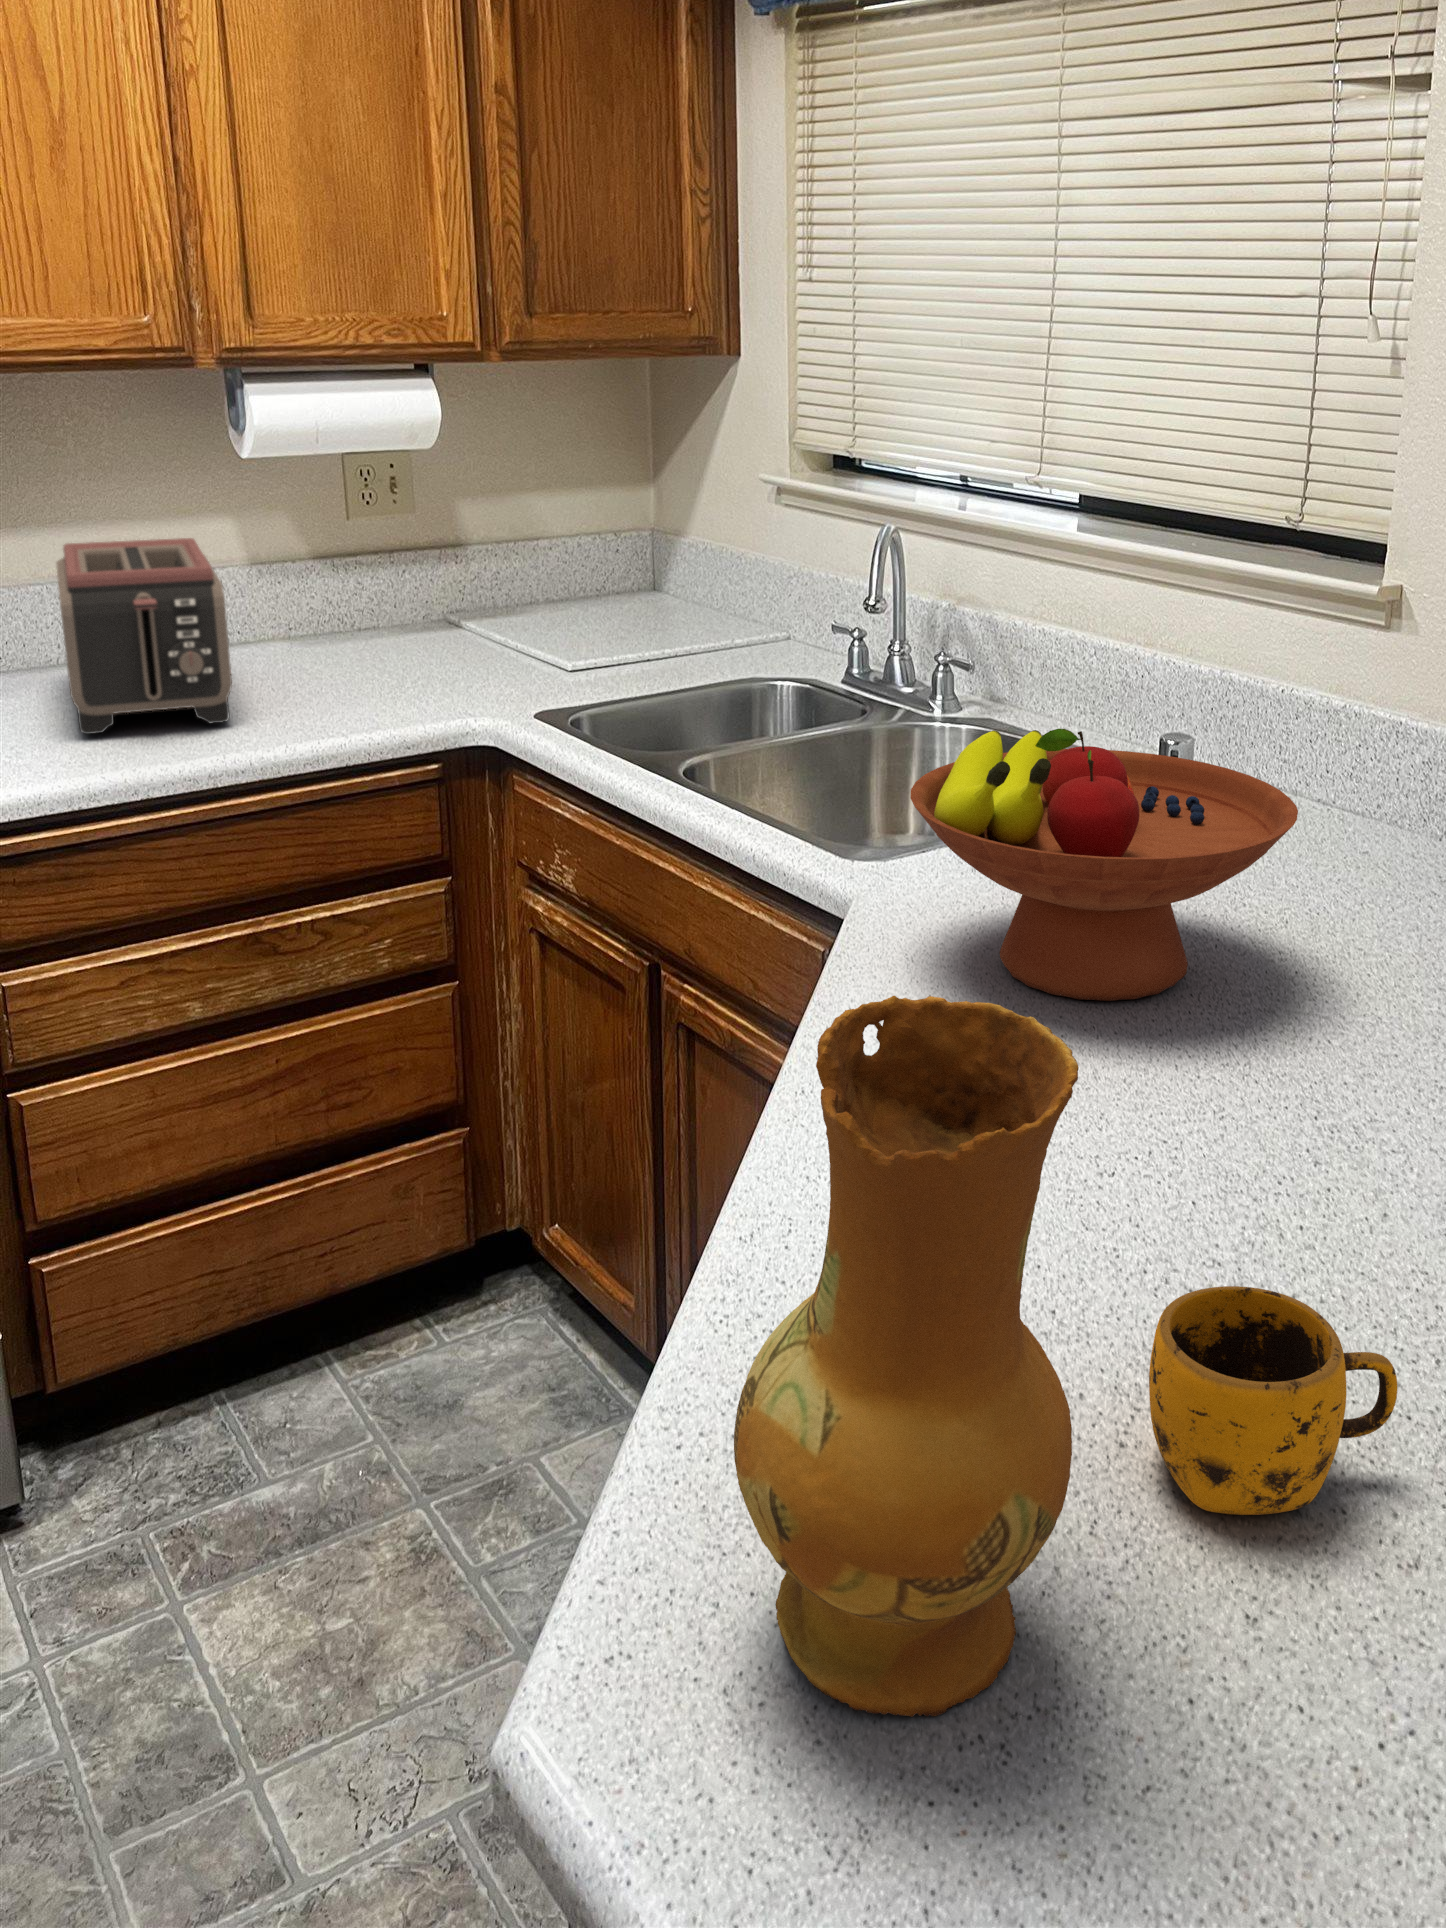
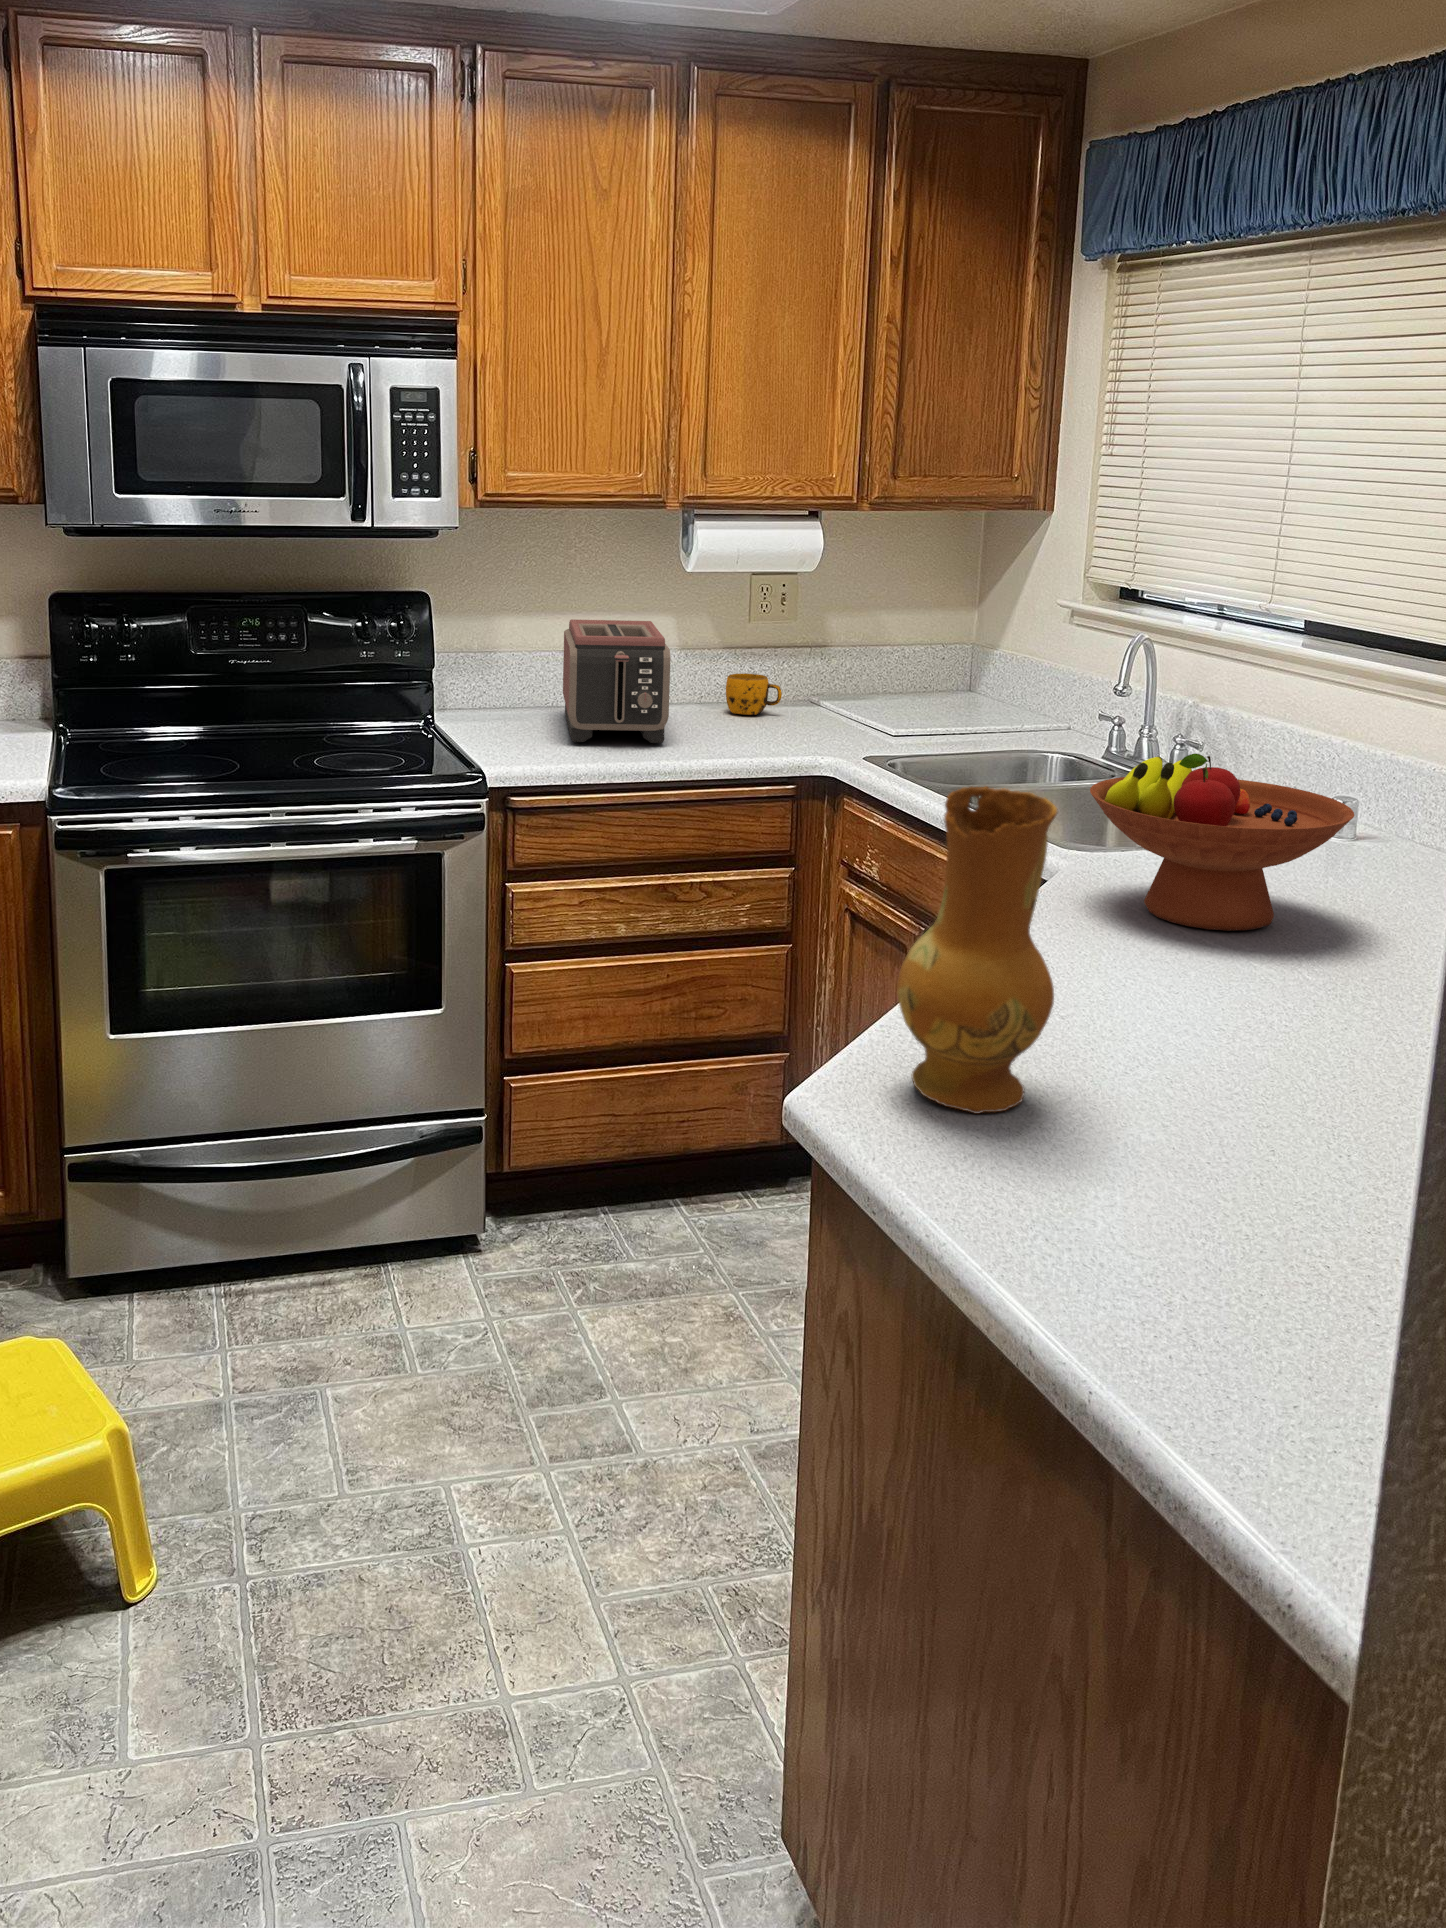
mug: present [1149,1286,1397,1515] -> present [726,674,782,715]

